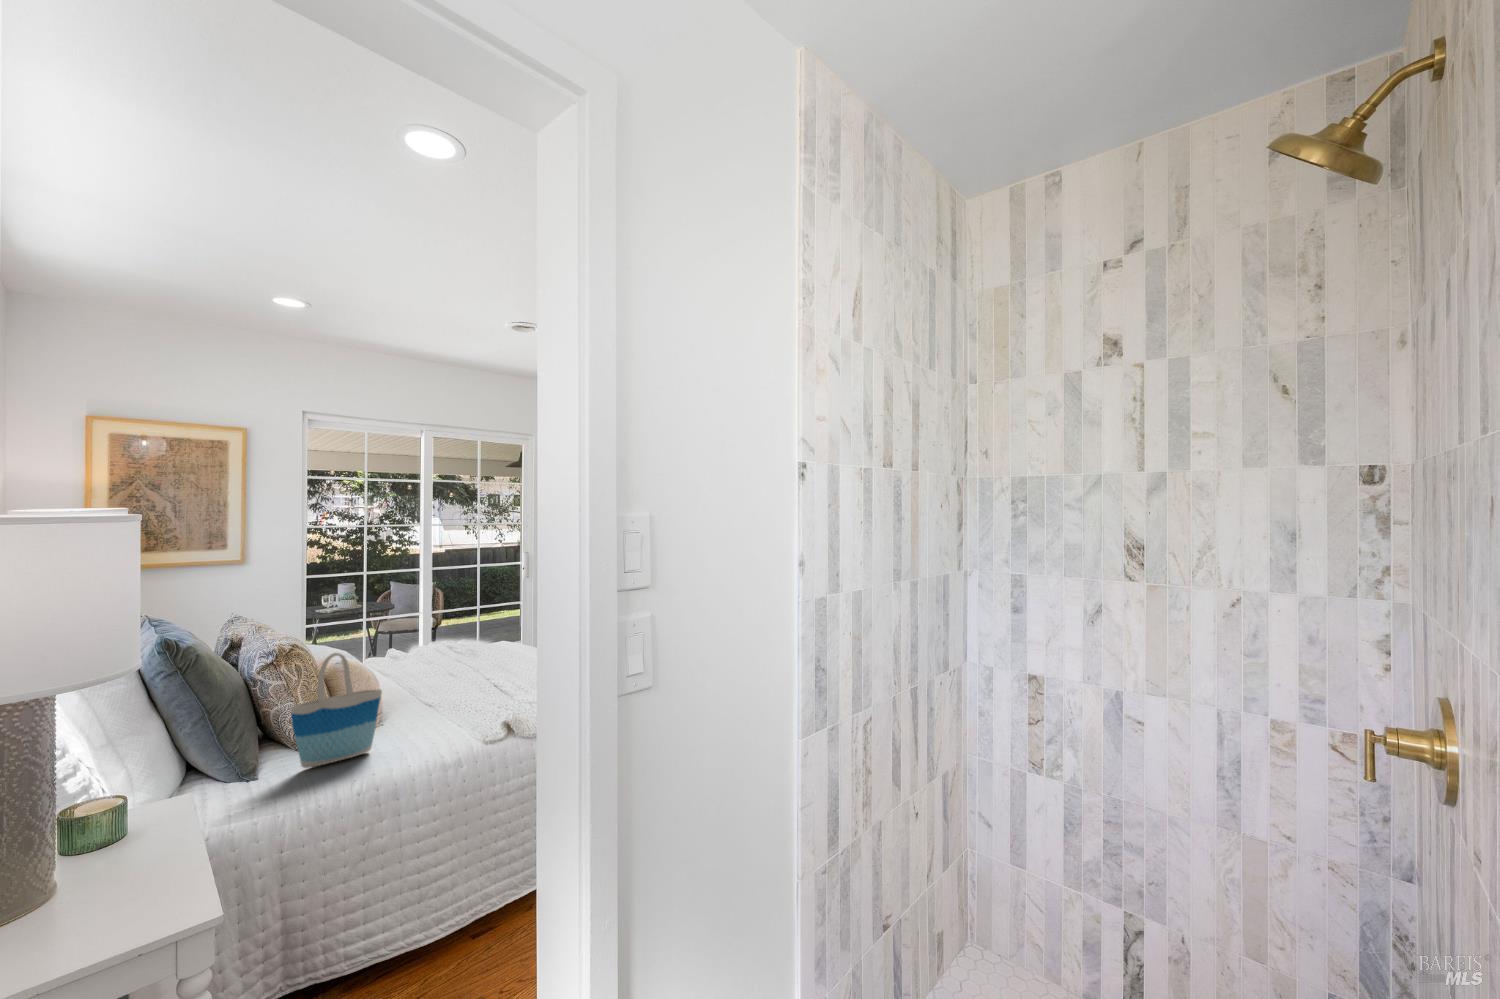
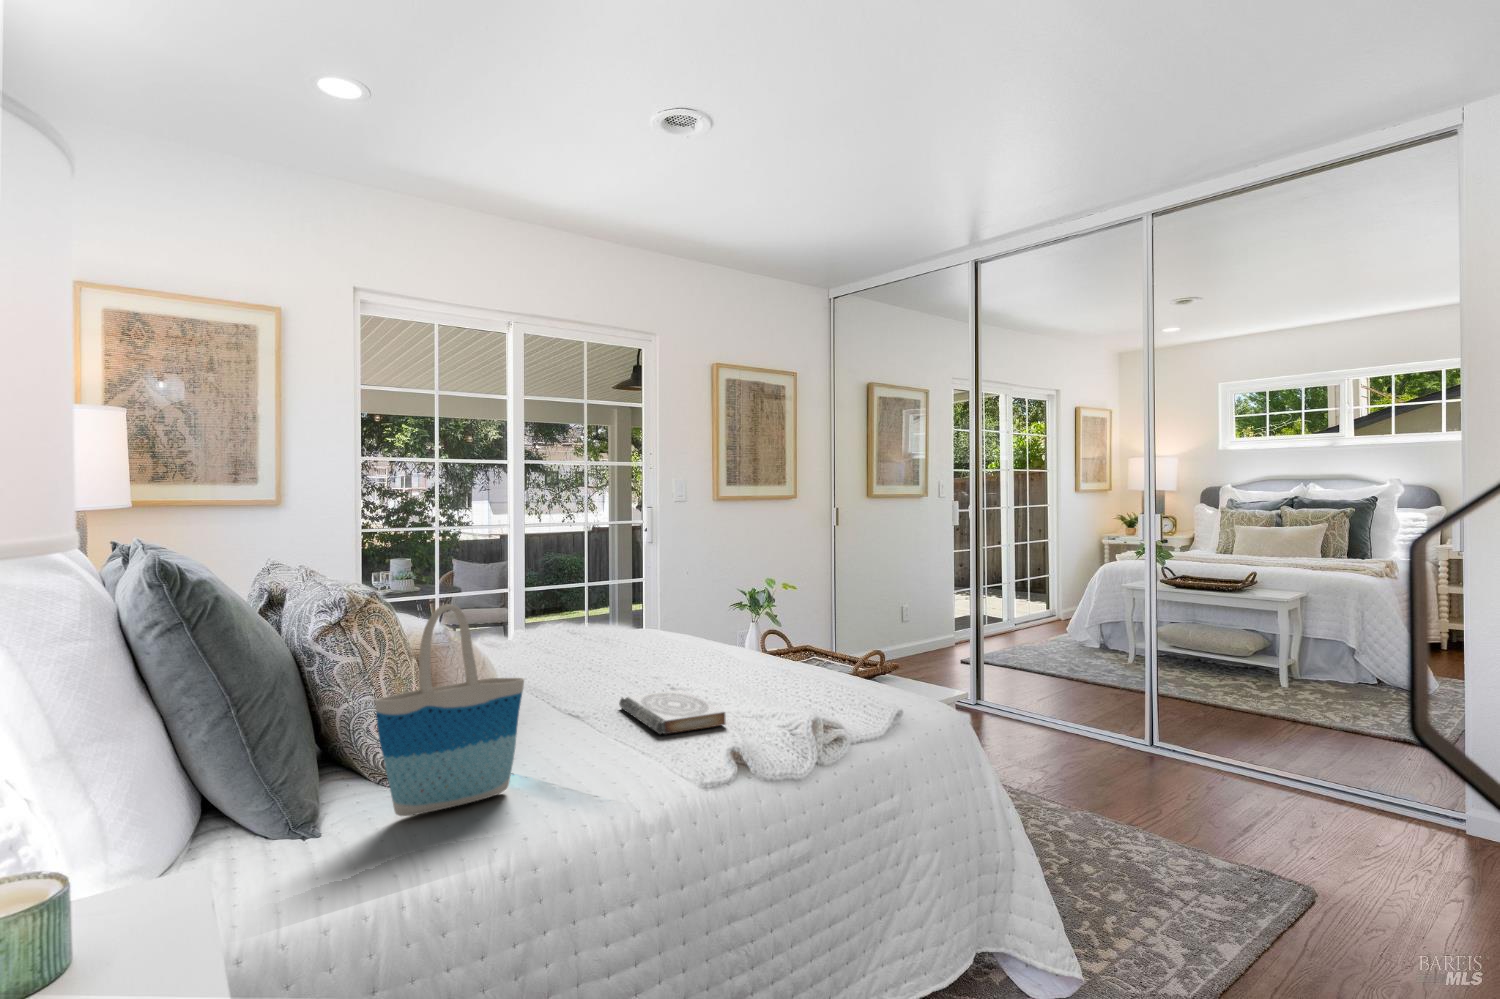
book: none [455,686,512,715] -> present [619,690,725,734]

